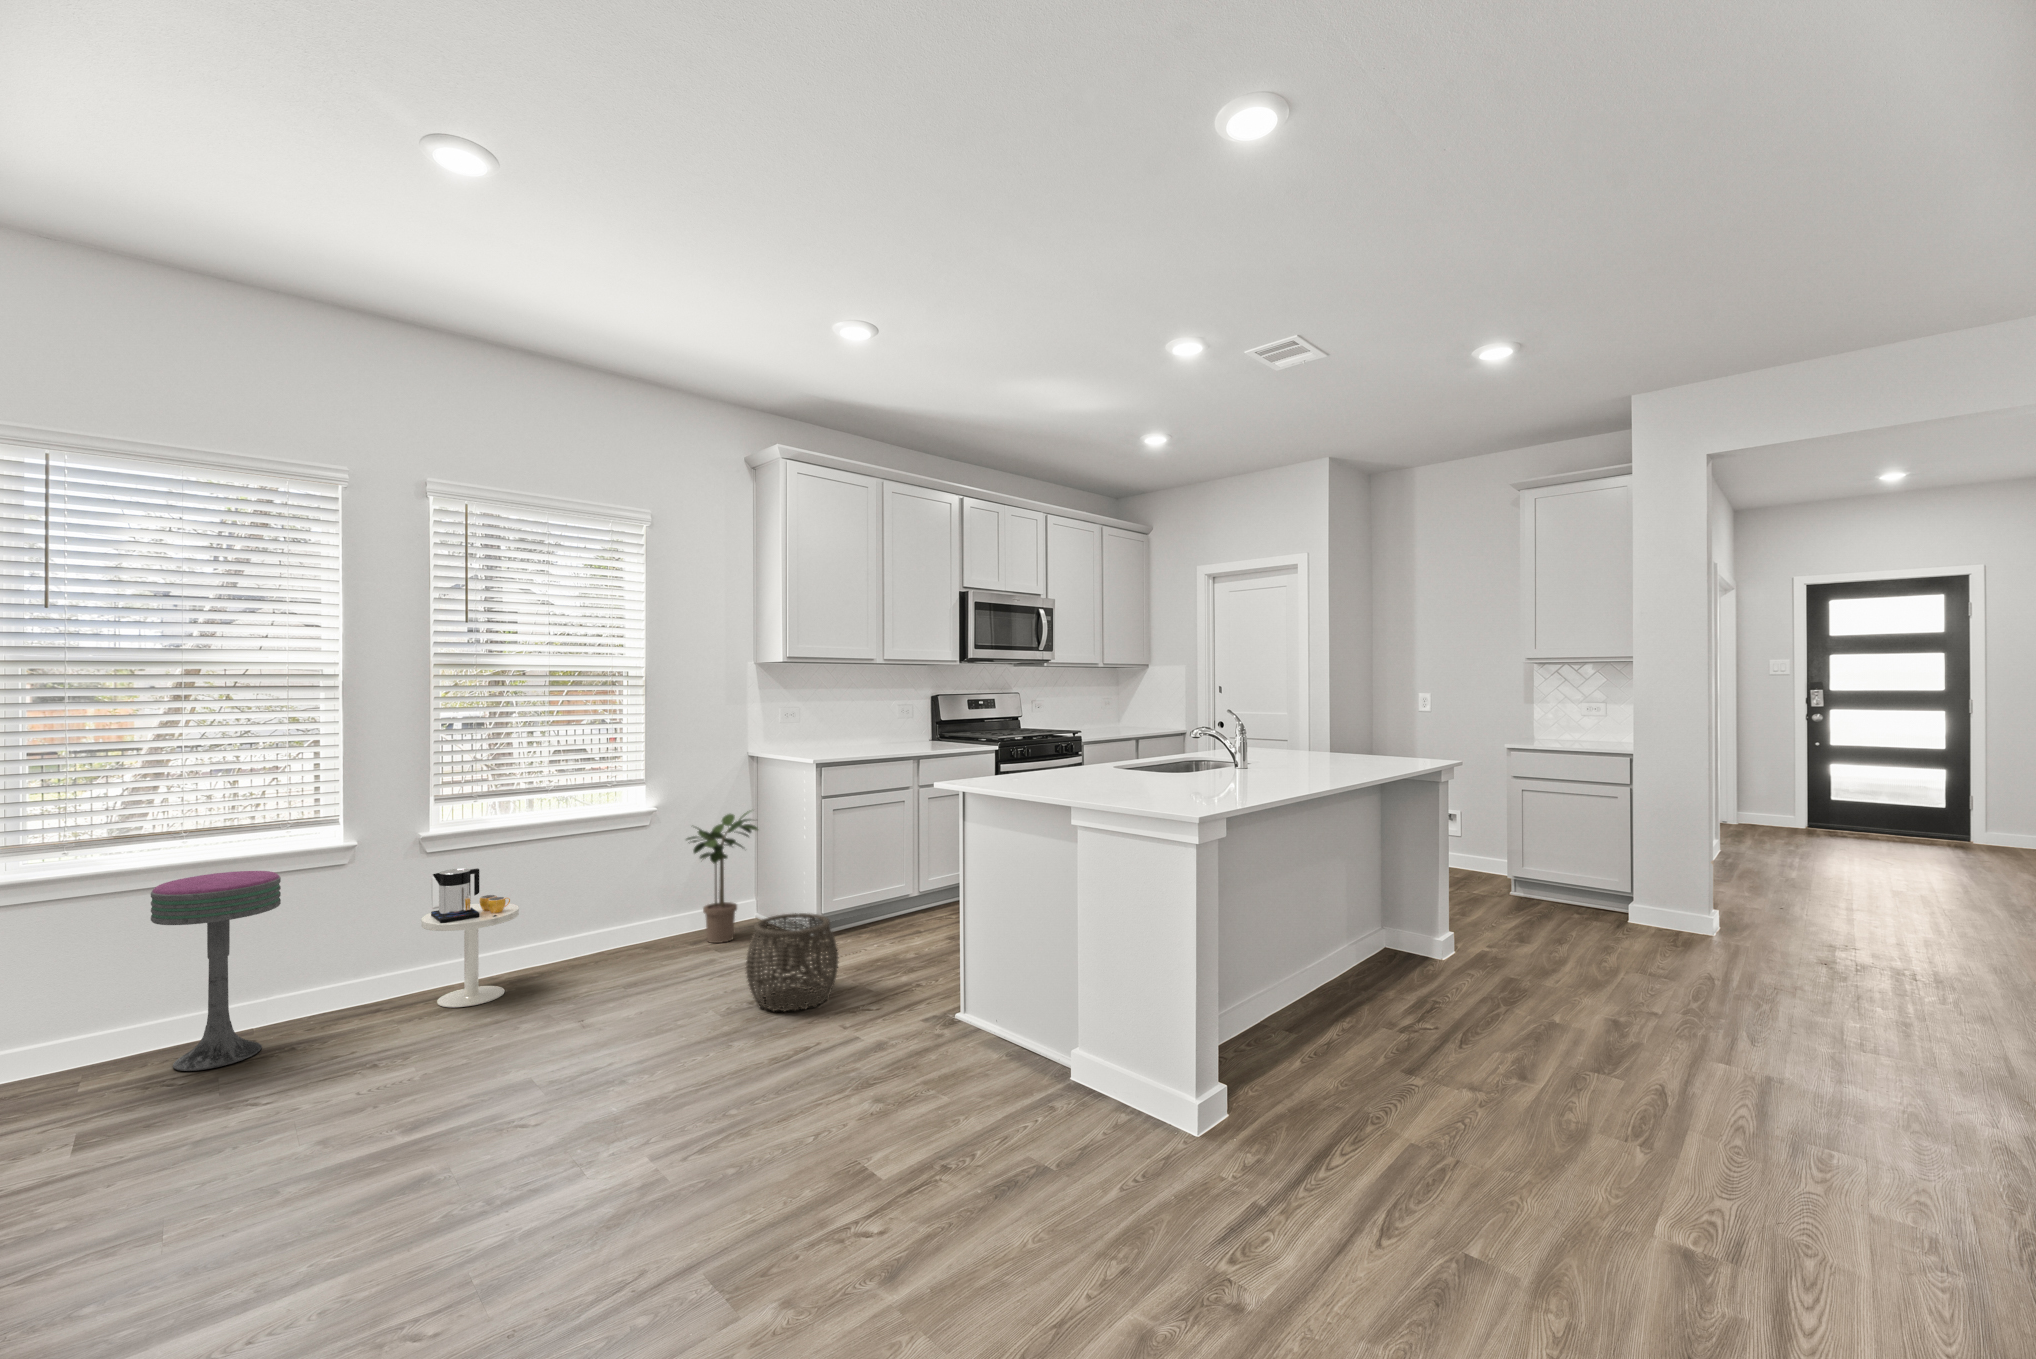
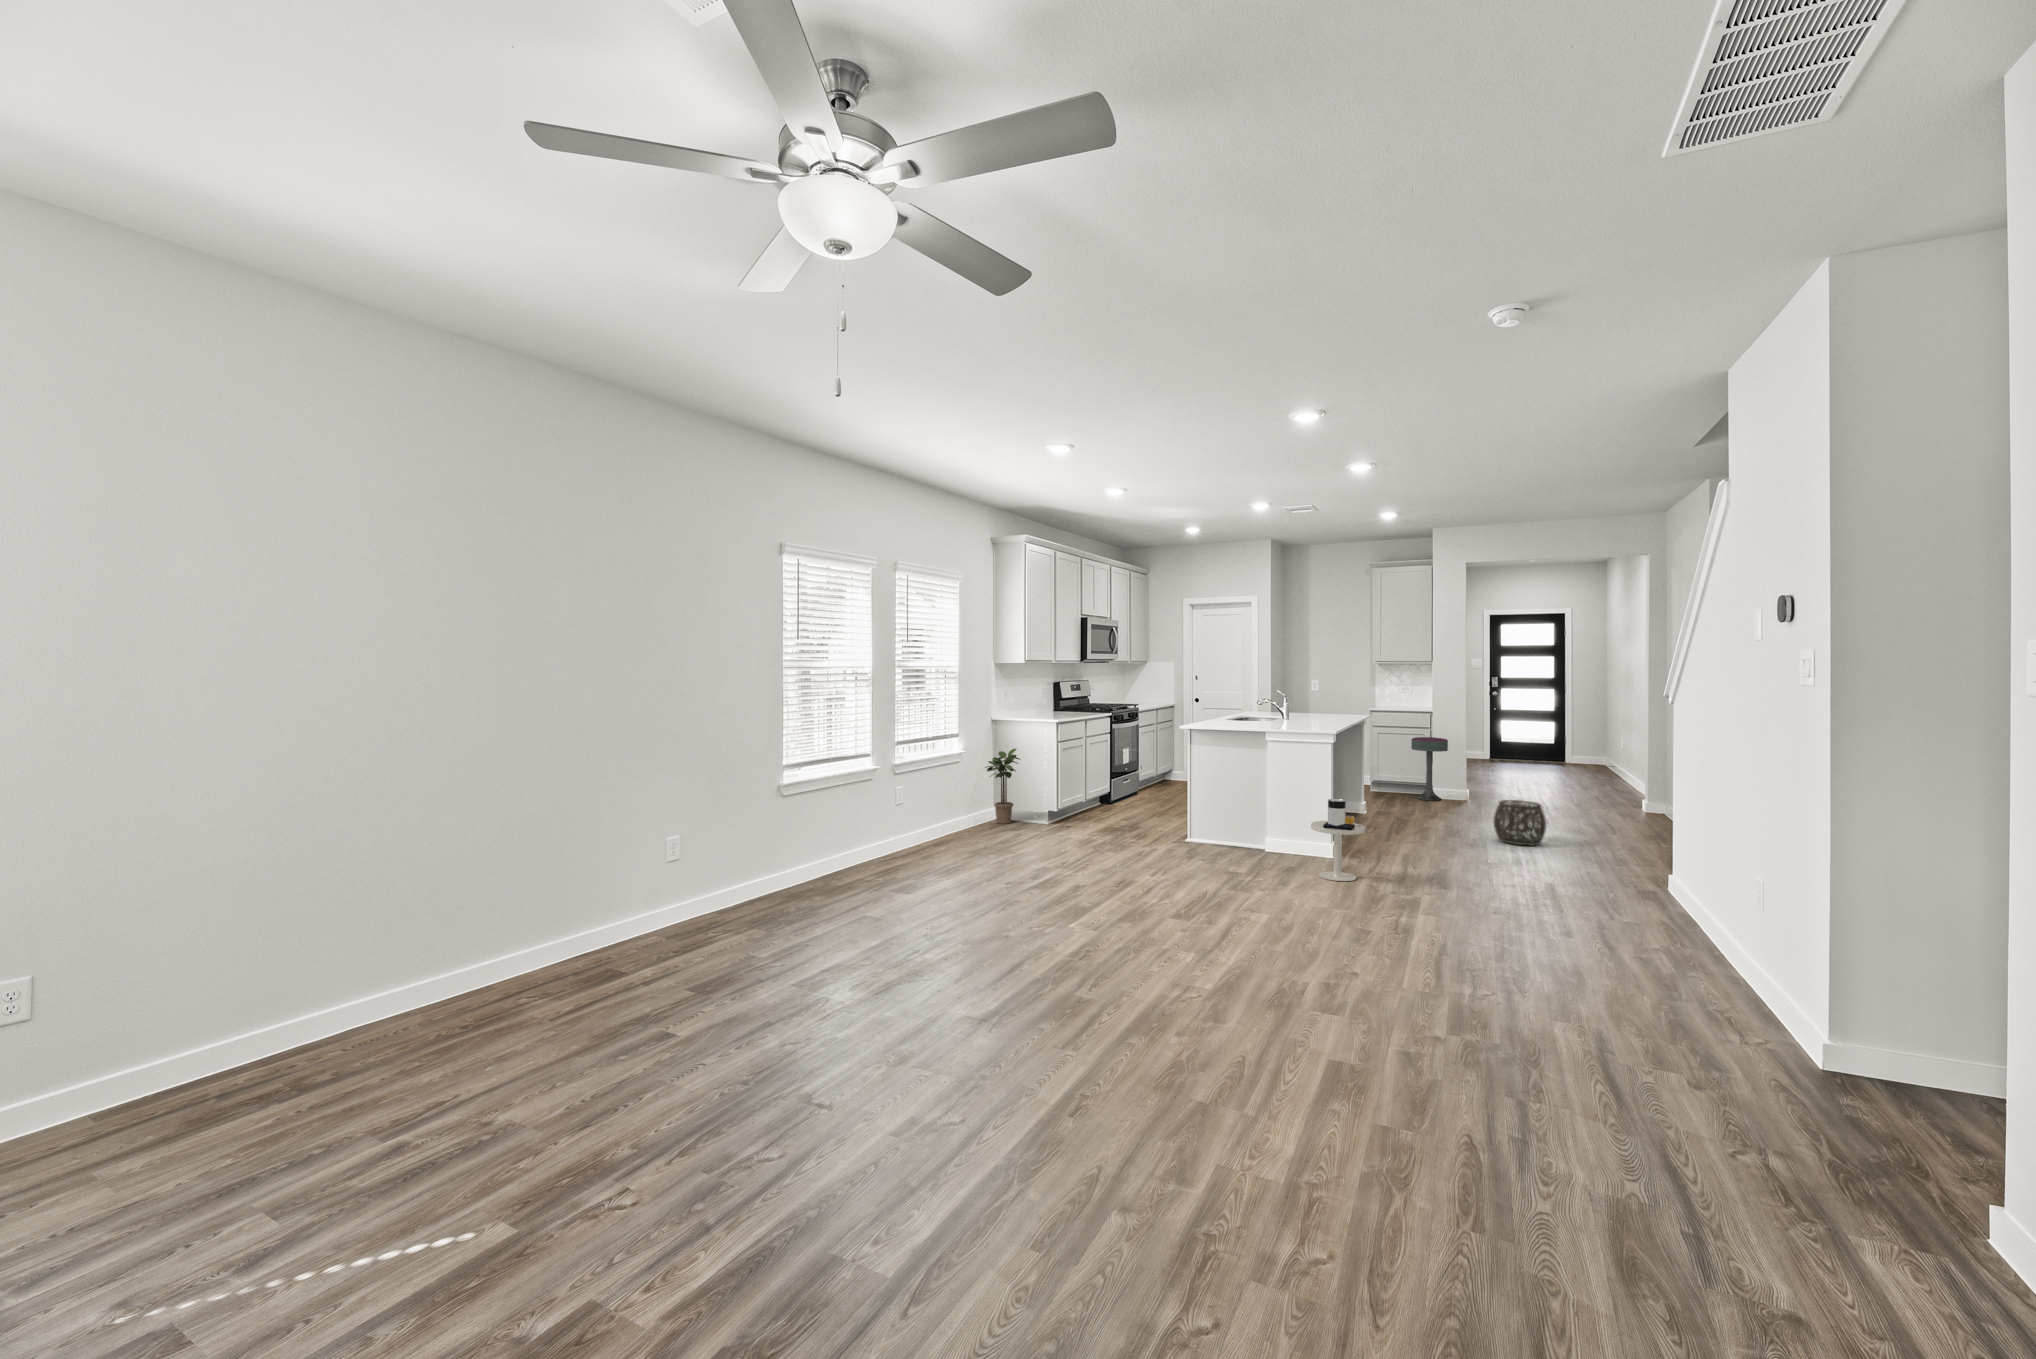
side table: present [421,868,519,1007] -> present [1311,799,1366,881]
bar stool: present [151,871,281,1071] -> present [1411,737,1448,801]
woven basket: present [746,913,838,1011] -> present [1494,800,1546,846]

